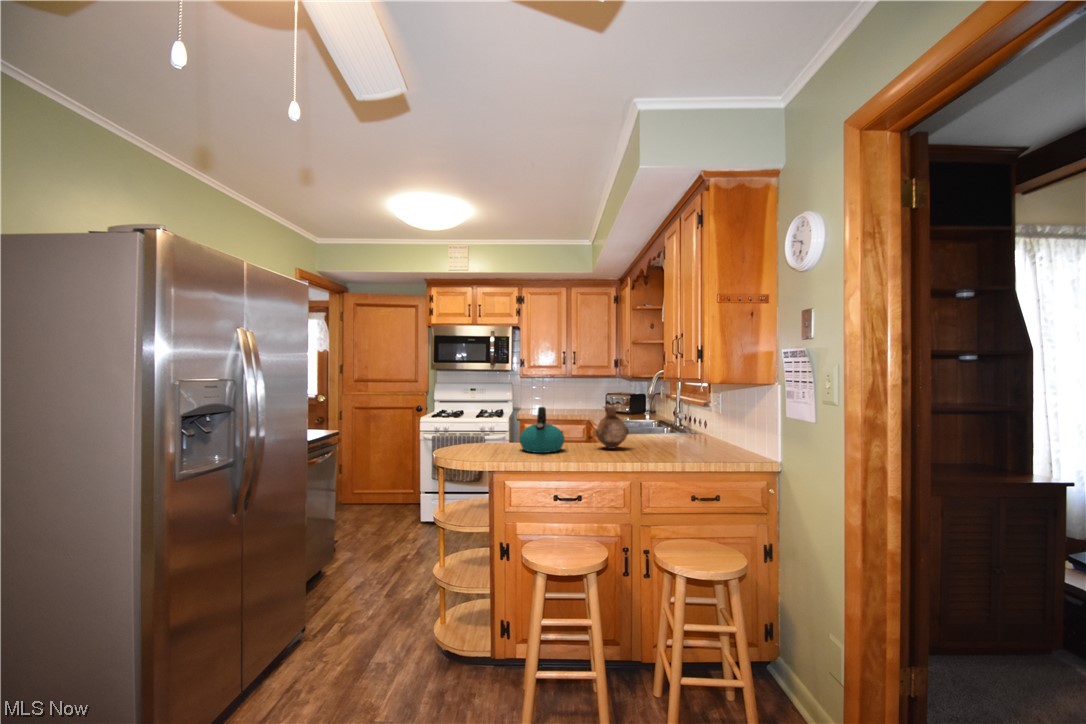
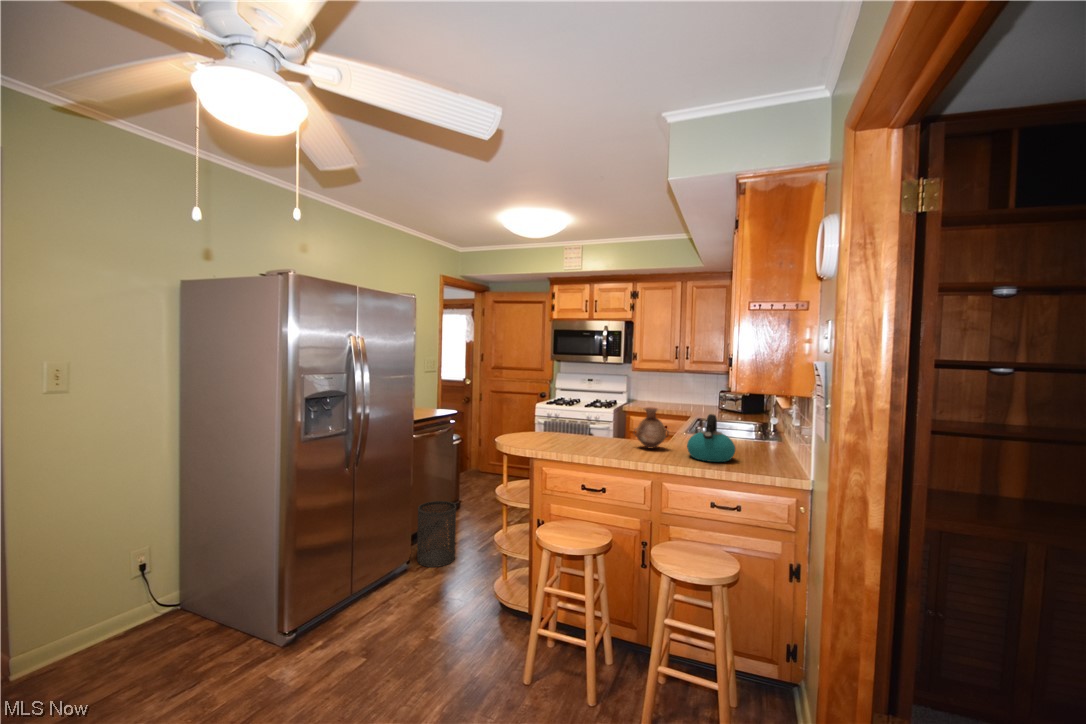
kettle: present [520,407,564,453] -> present [687,414,735,462]
trash can: none [306,544,358,632] -> present [417,501,456,567]

